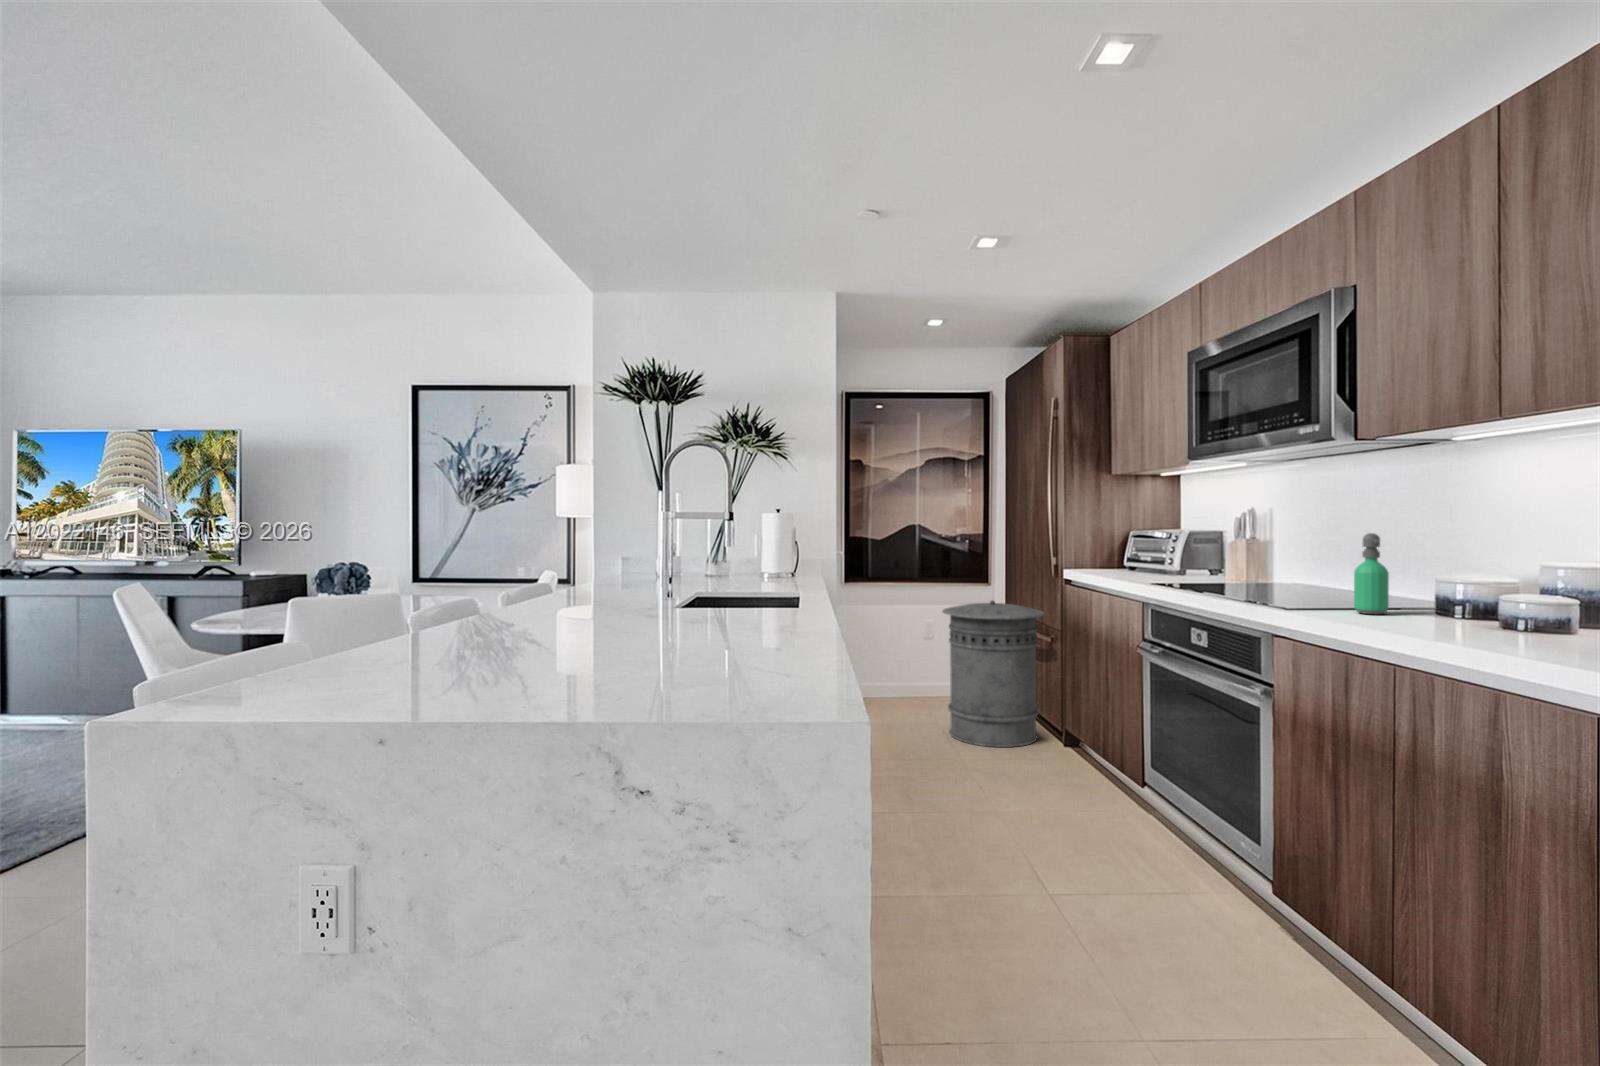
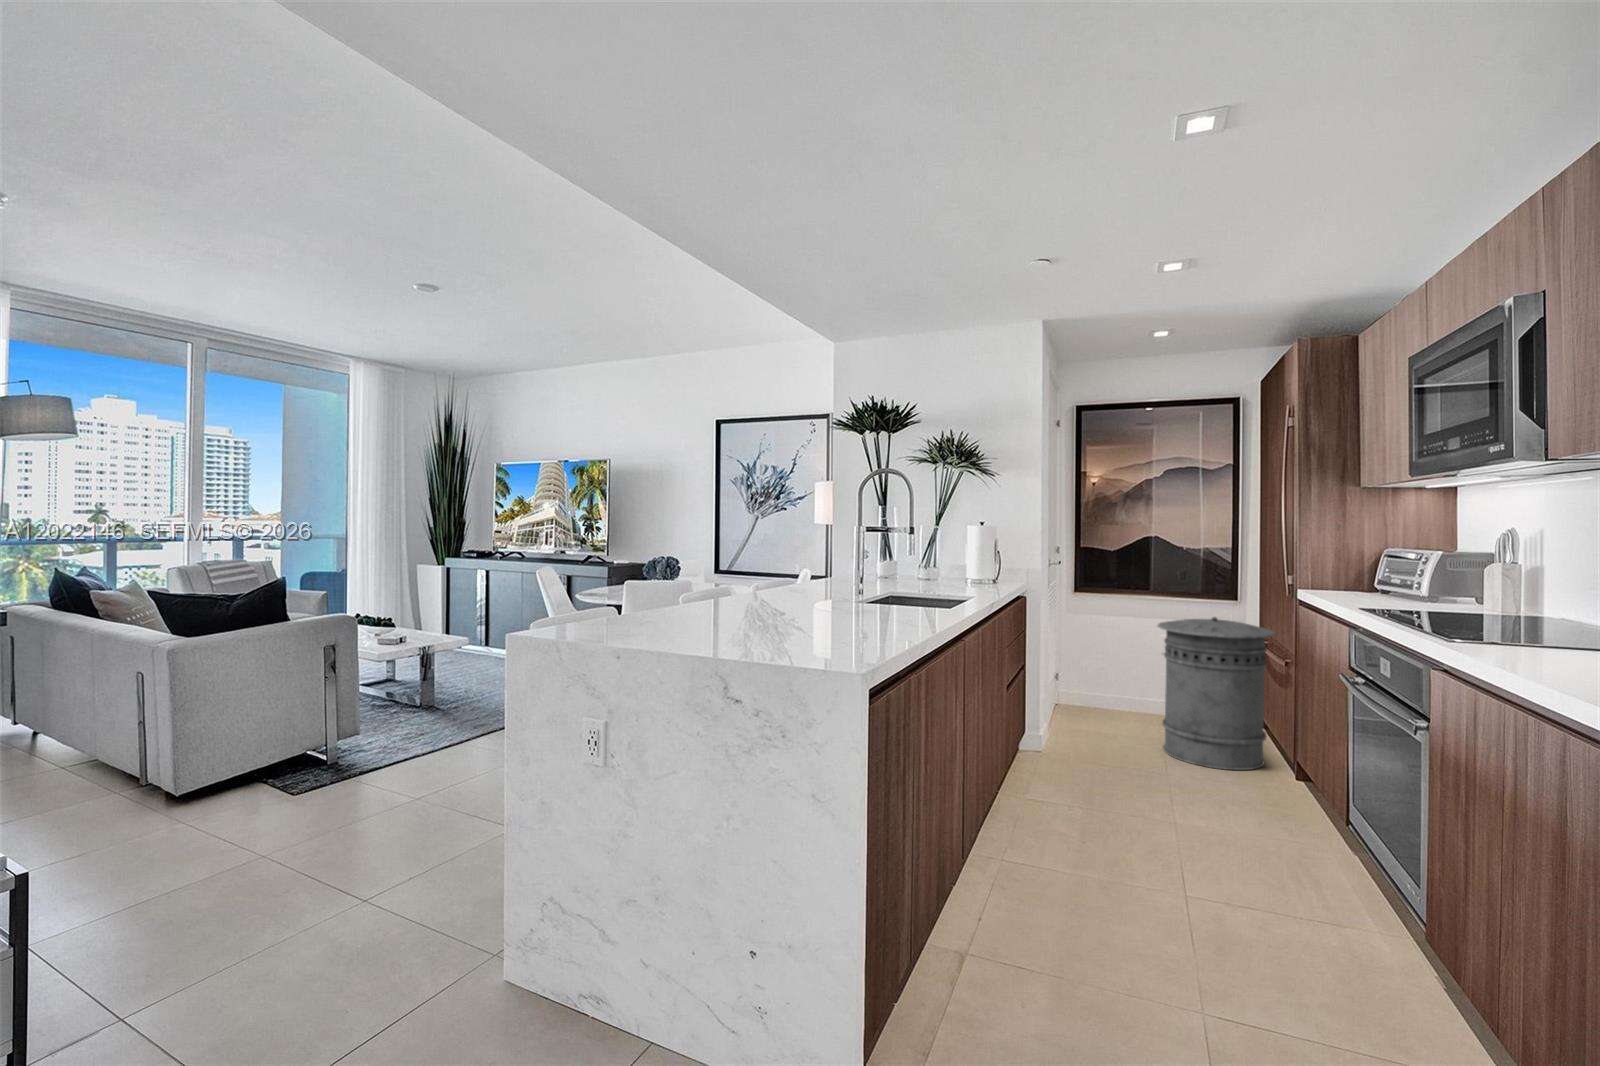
soap dispenser: present [1354,533,1389,614] -> none [1518,570,1564,663]

